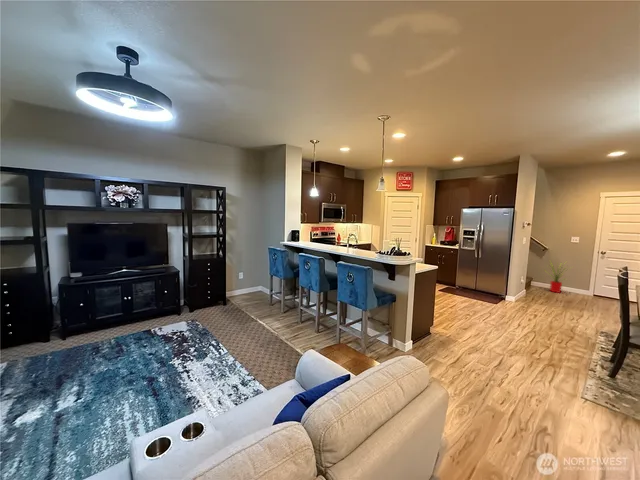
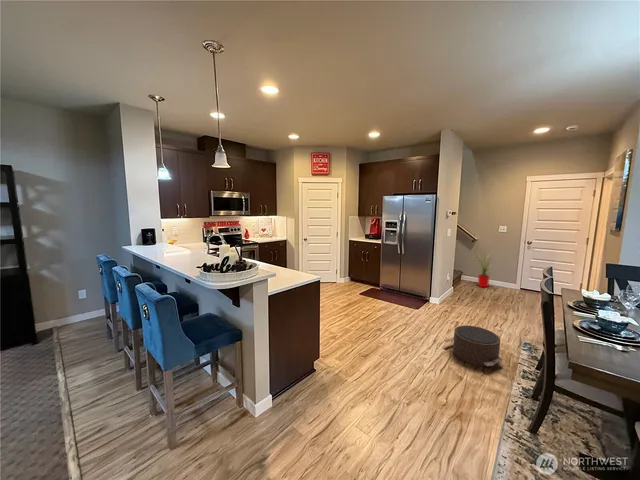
pouf: none [529,313,584,343] -> present [445,325,503,367]

